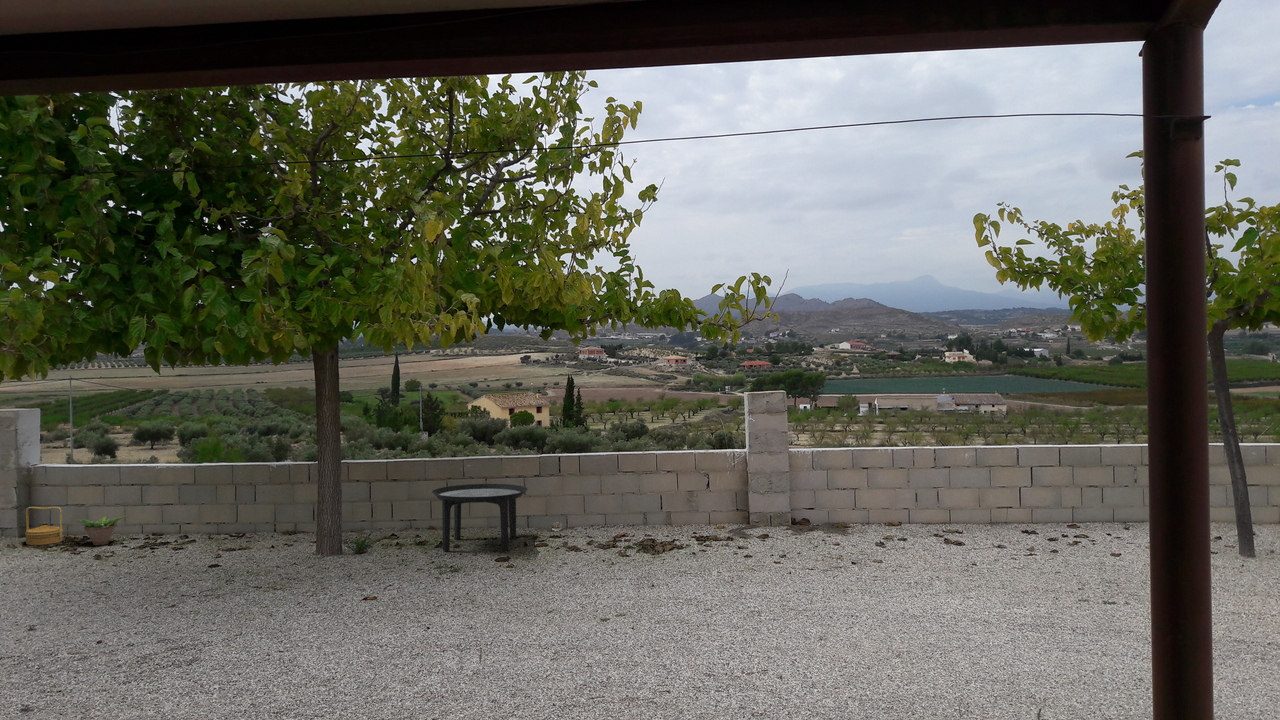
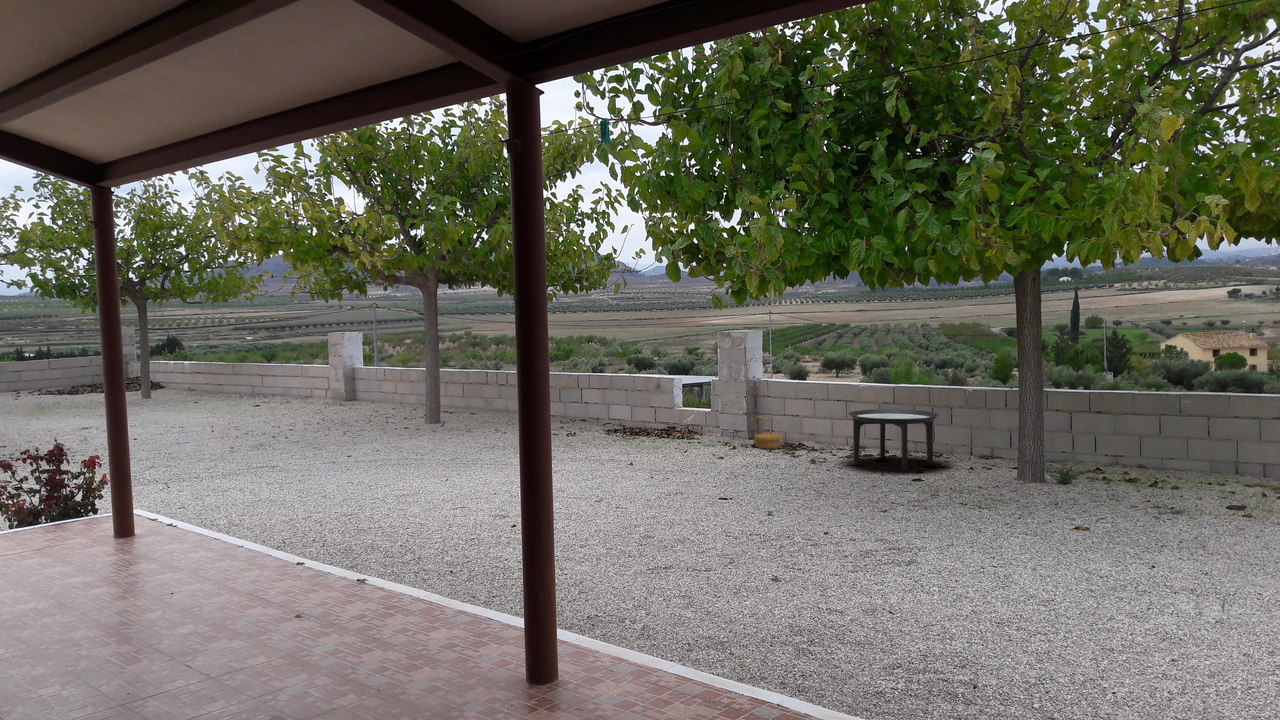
round table: present [432,484,527,551] -> present [849,409,939,471]
decorative plant: present [77,516,127,545] -> none [790,429,833,453]

